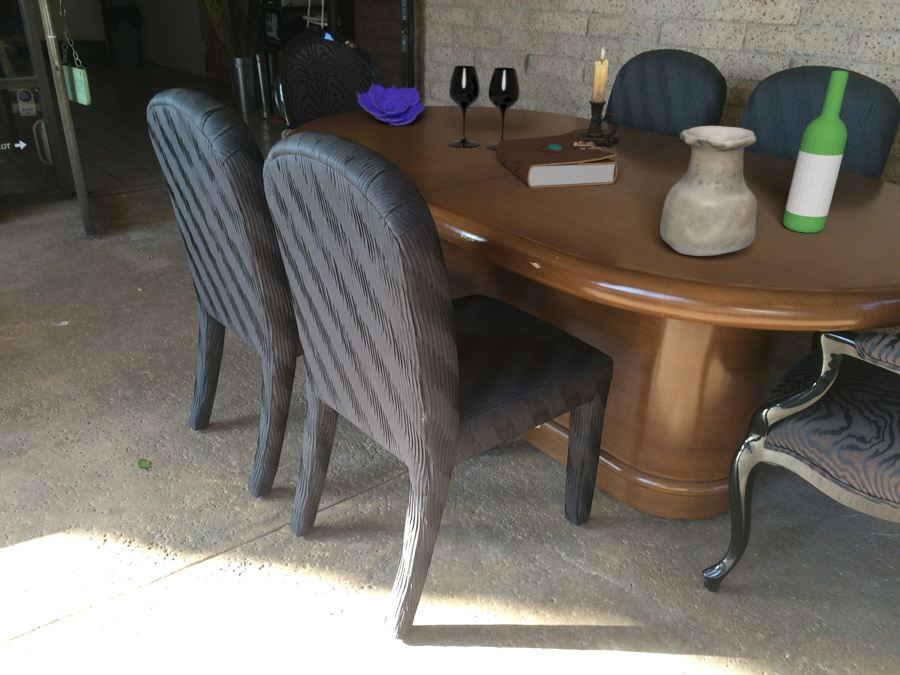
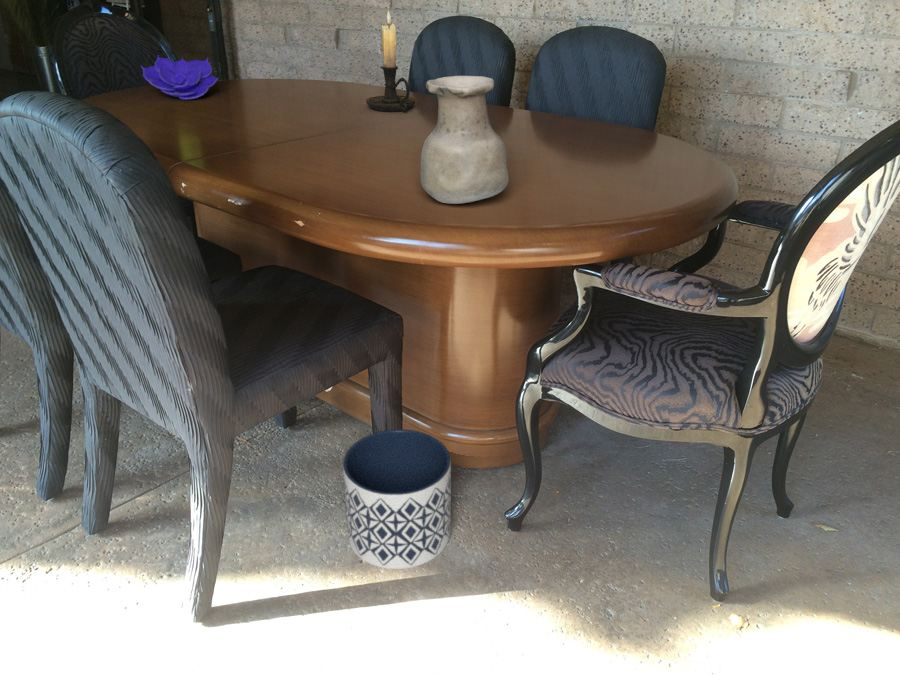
wine glass: present [448,66,520,150] -> none [232,32,311,119]
wine bottle: present [783,71,849,233] -> none [548,22,592,179]
book: present [496,132,618,188] -> none [282,96,401,153]
planter: none [539,470,655,614] -> present [343,429,451,569]

